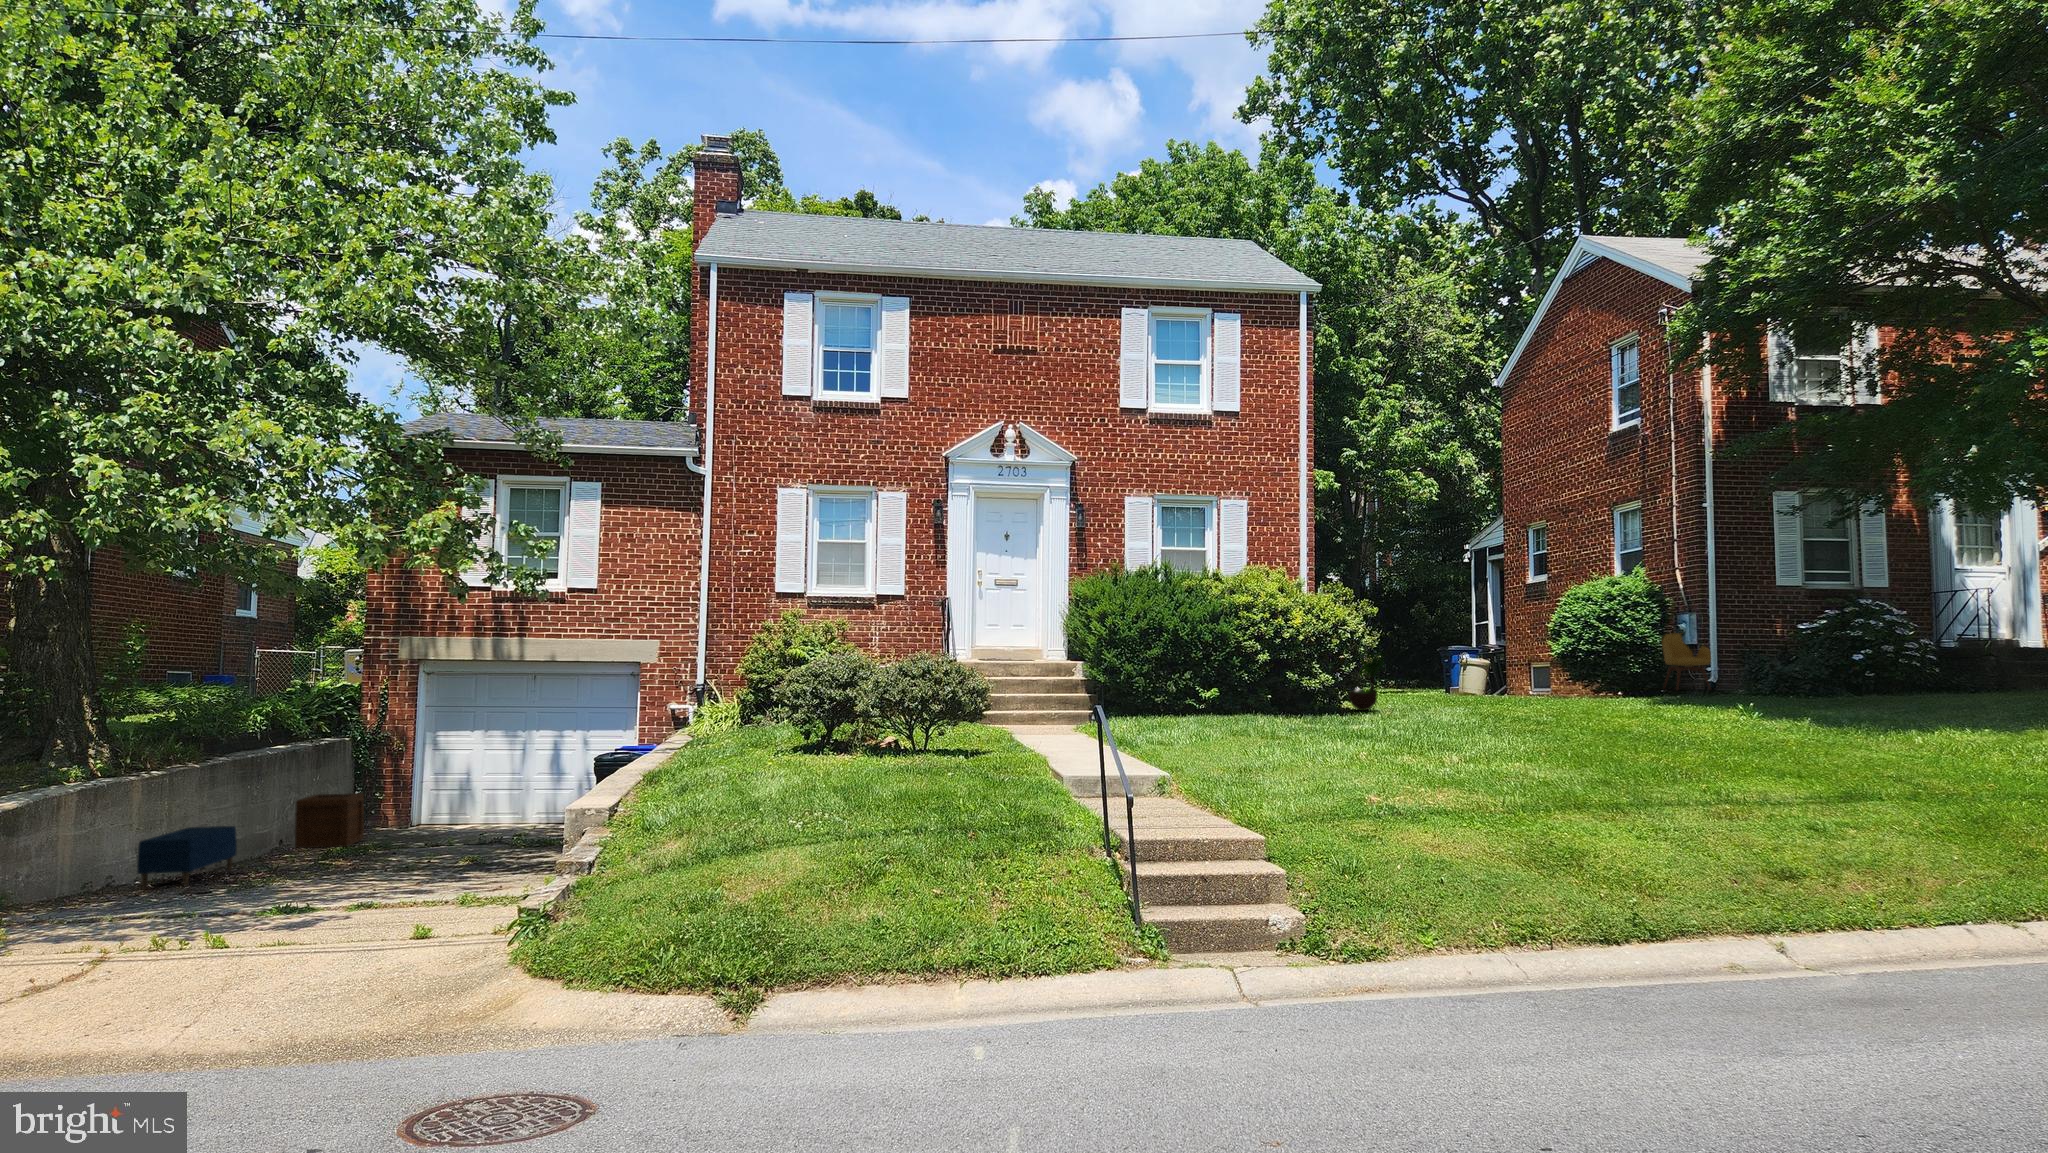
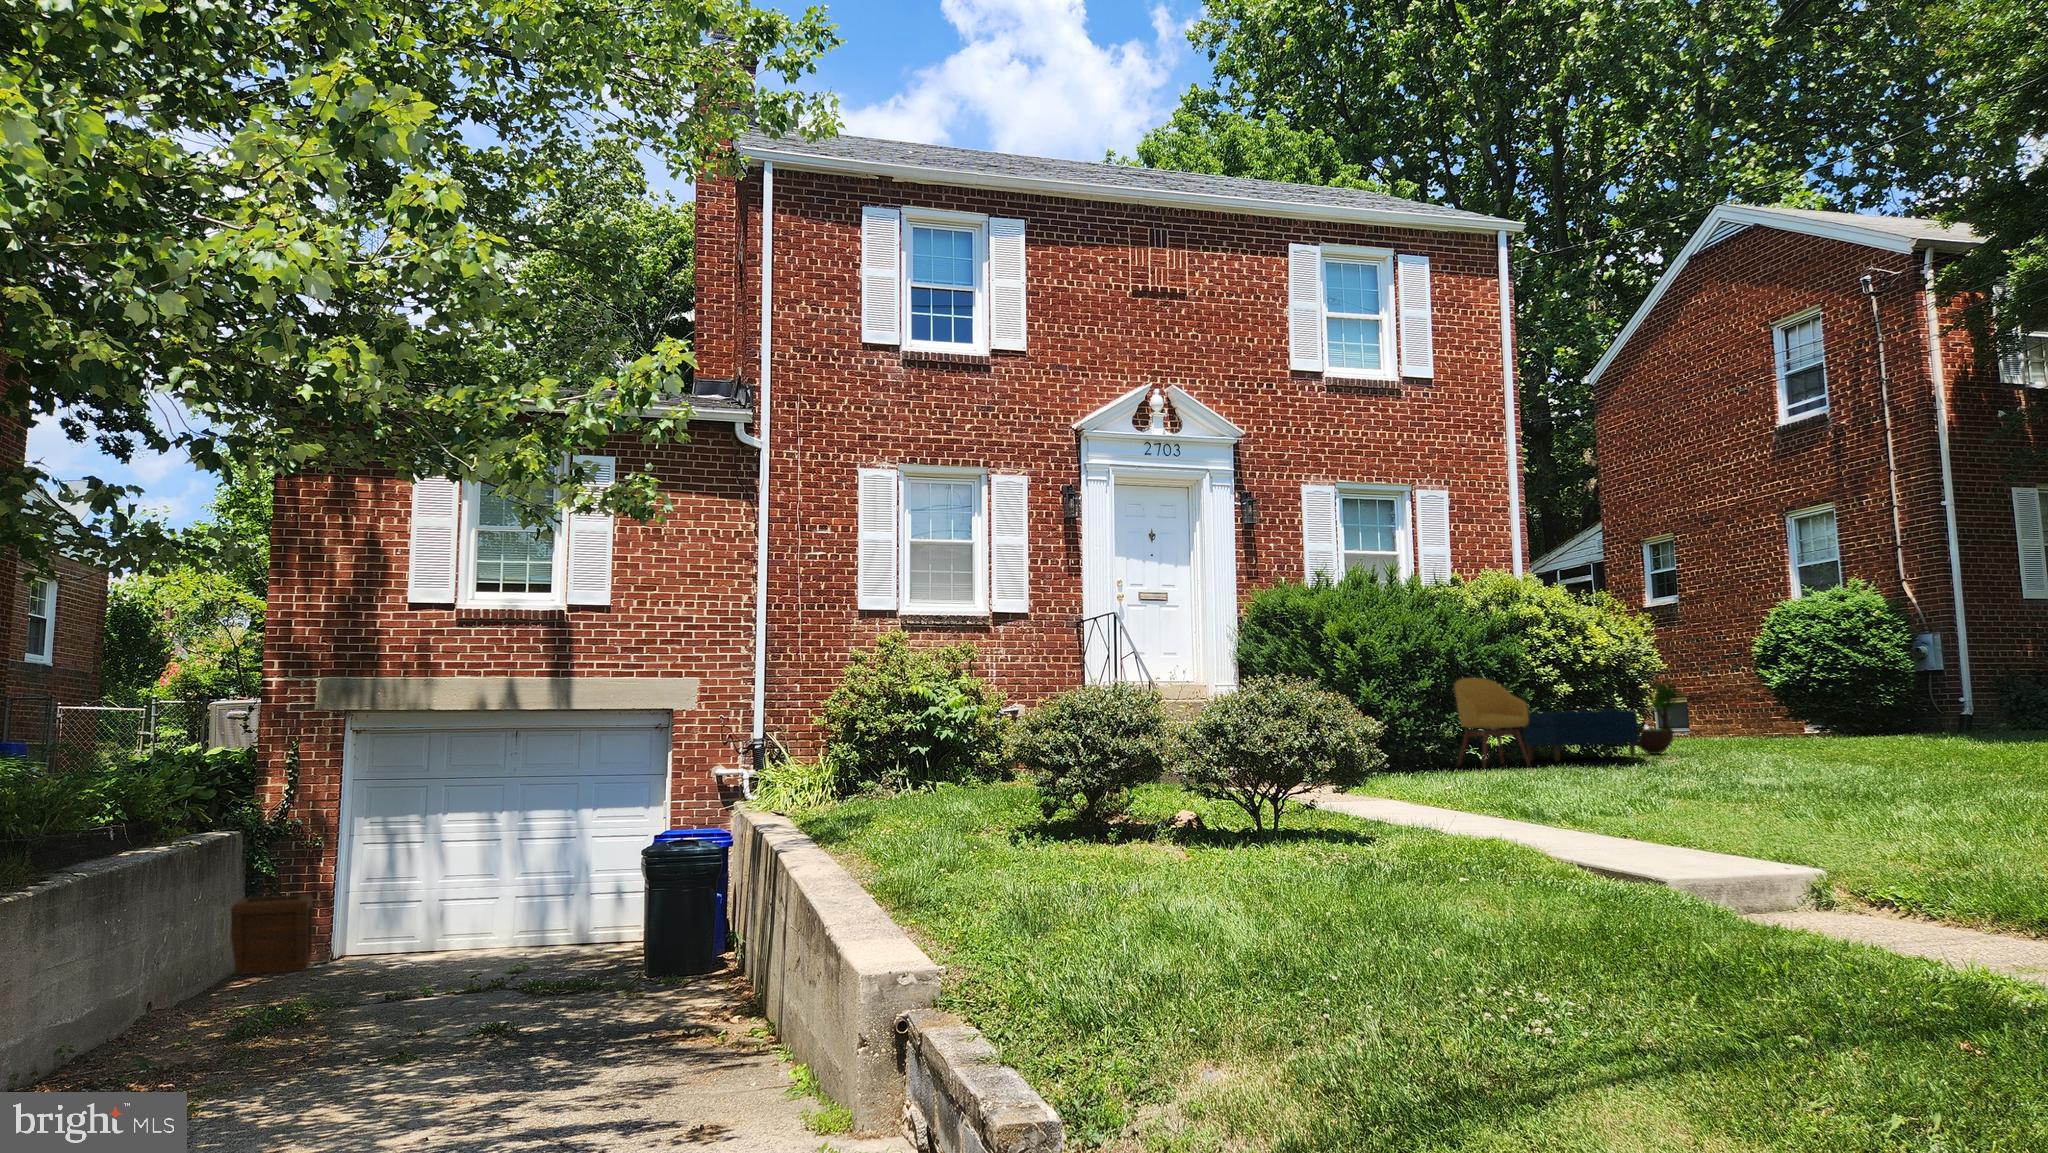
chair: present [1662,633,1711,689] -> present [1454,678,1530,768]
bench: present [137,826,237,887] -> present [1523,710,1638,761]

